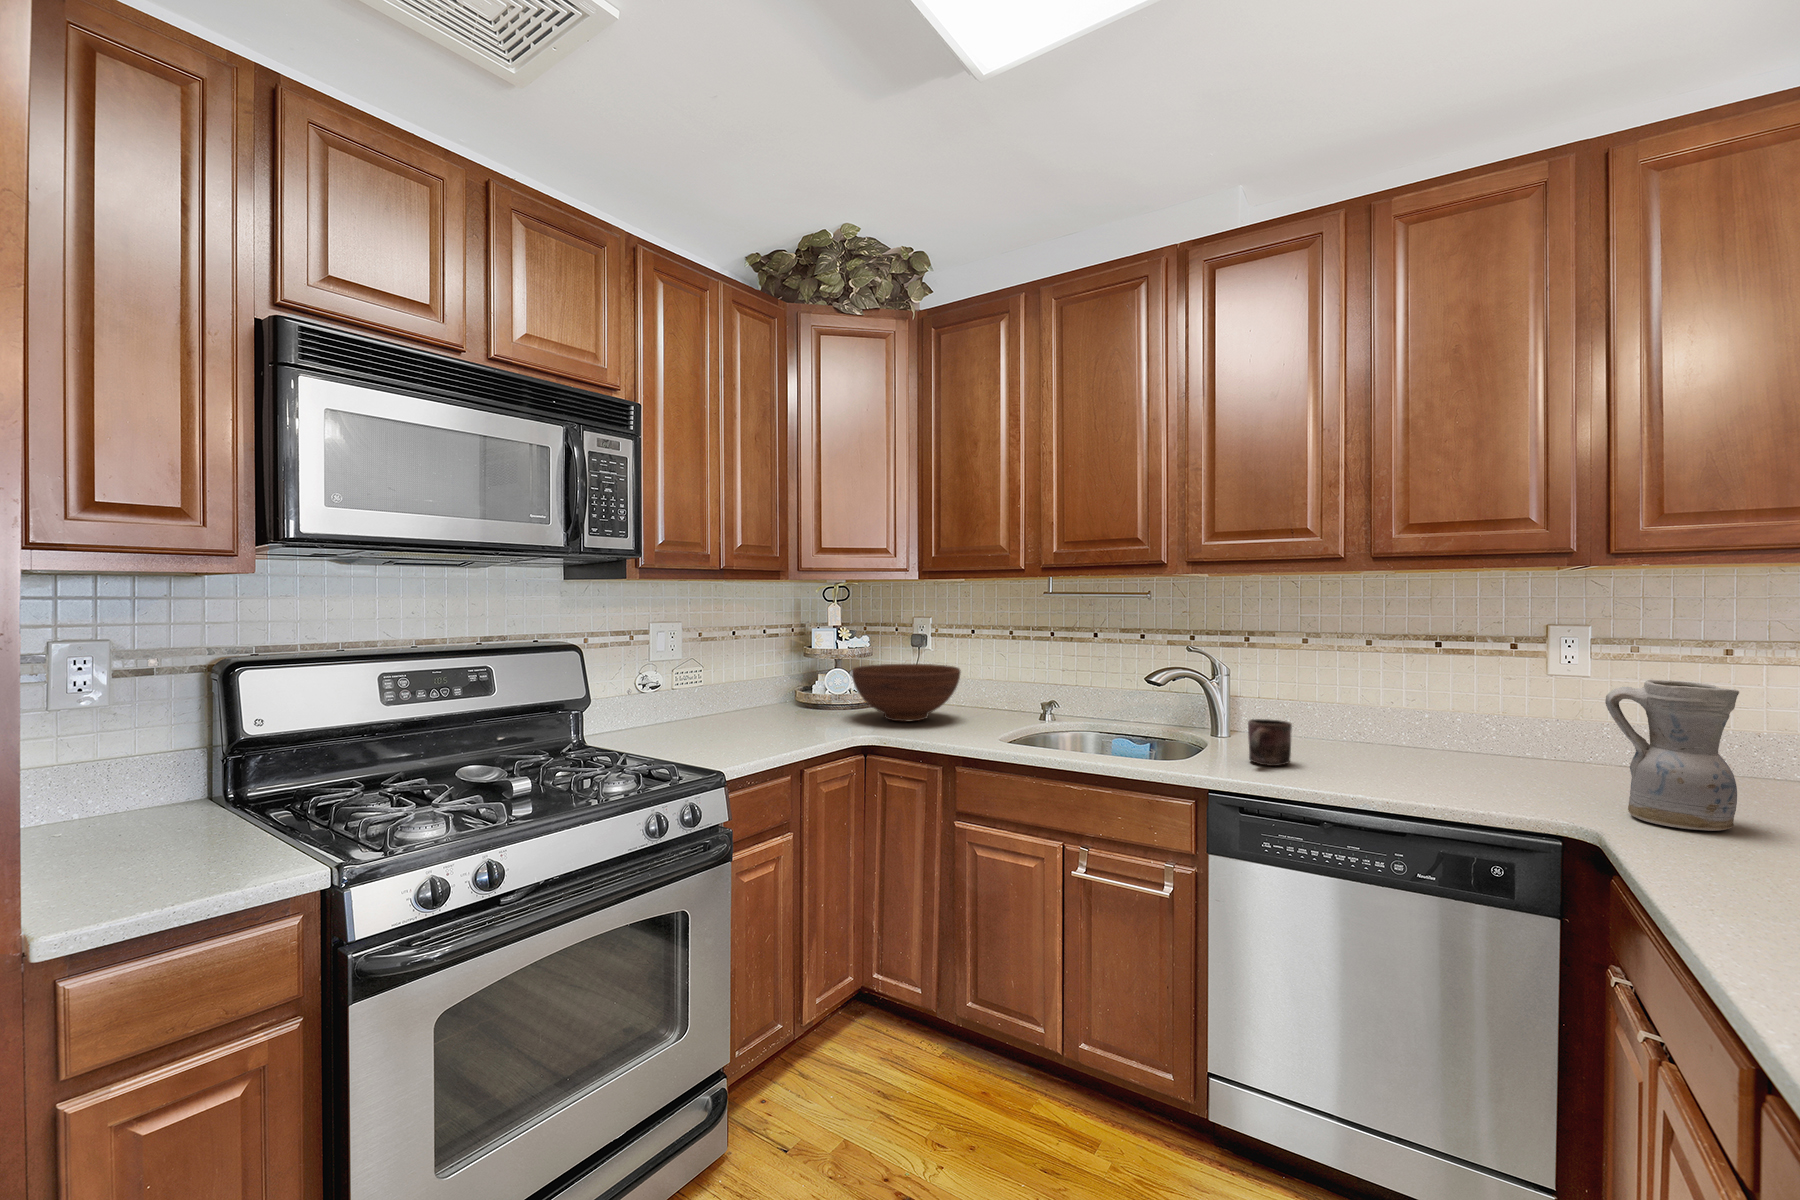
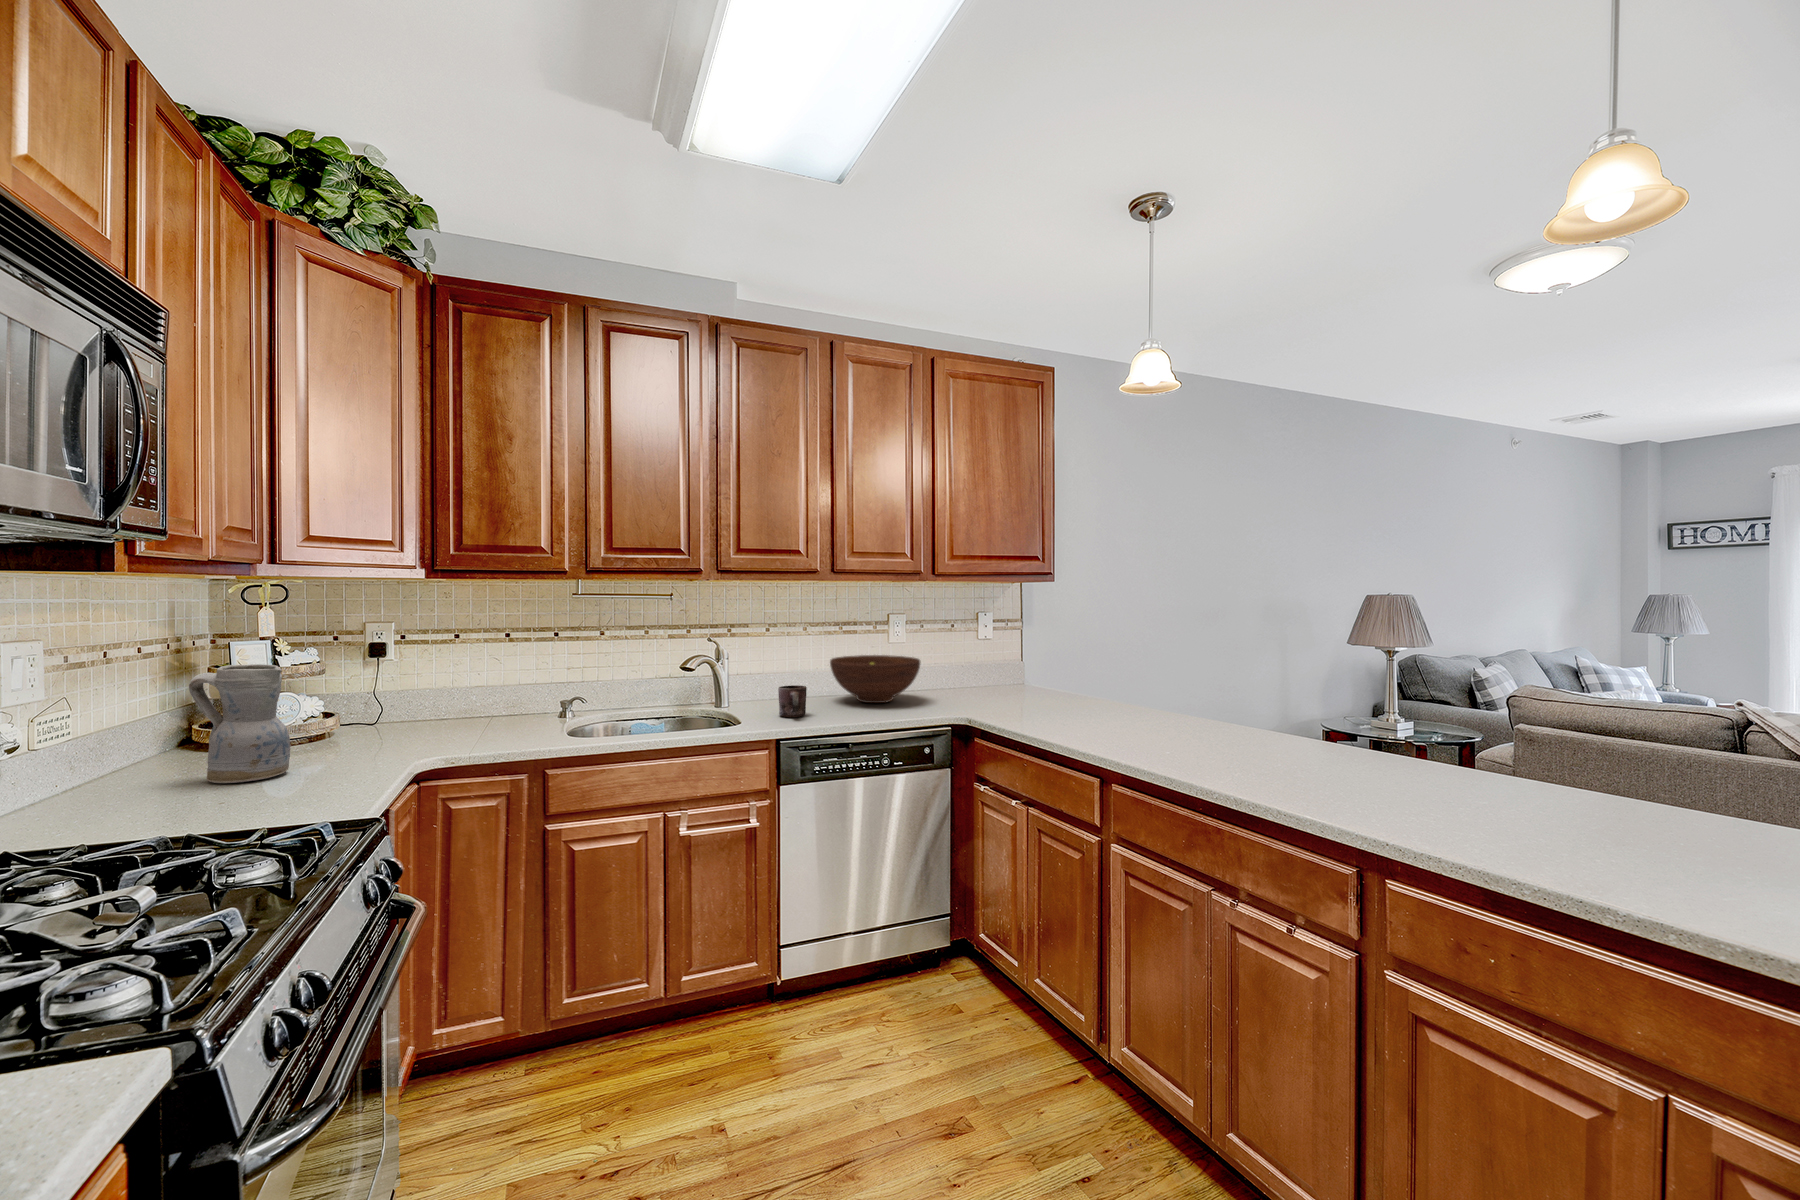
fruit bowl: present [852,664,961,722] -> present [830,655,920,703]
ceramic pitcher: present [1605,680,1739,831] -> present [189,664,290,783]

